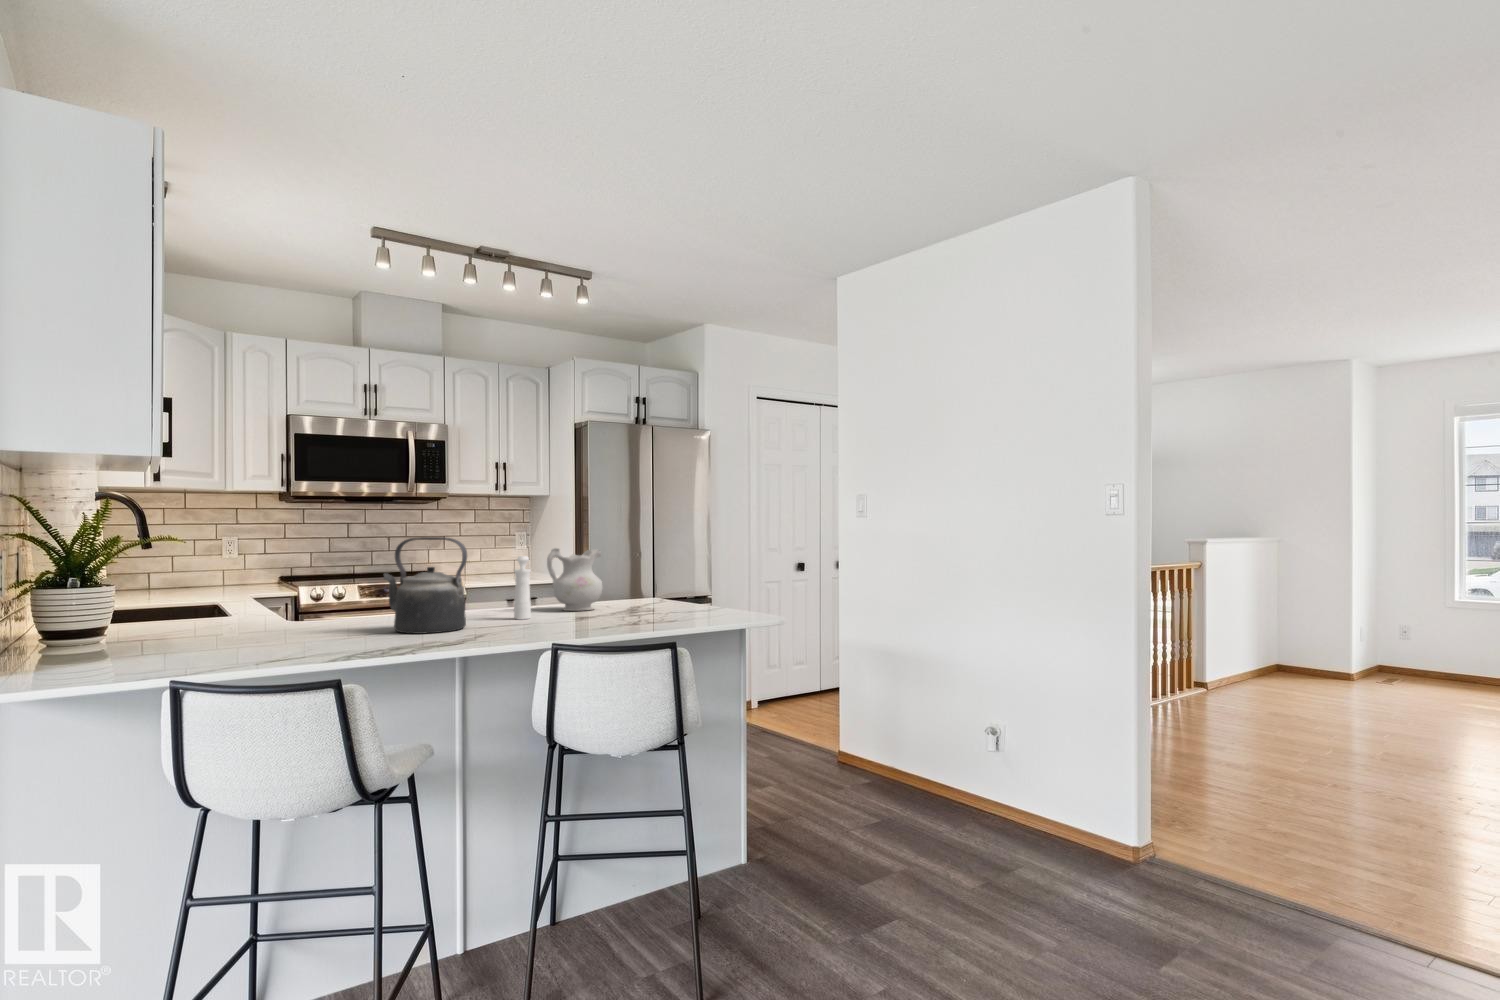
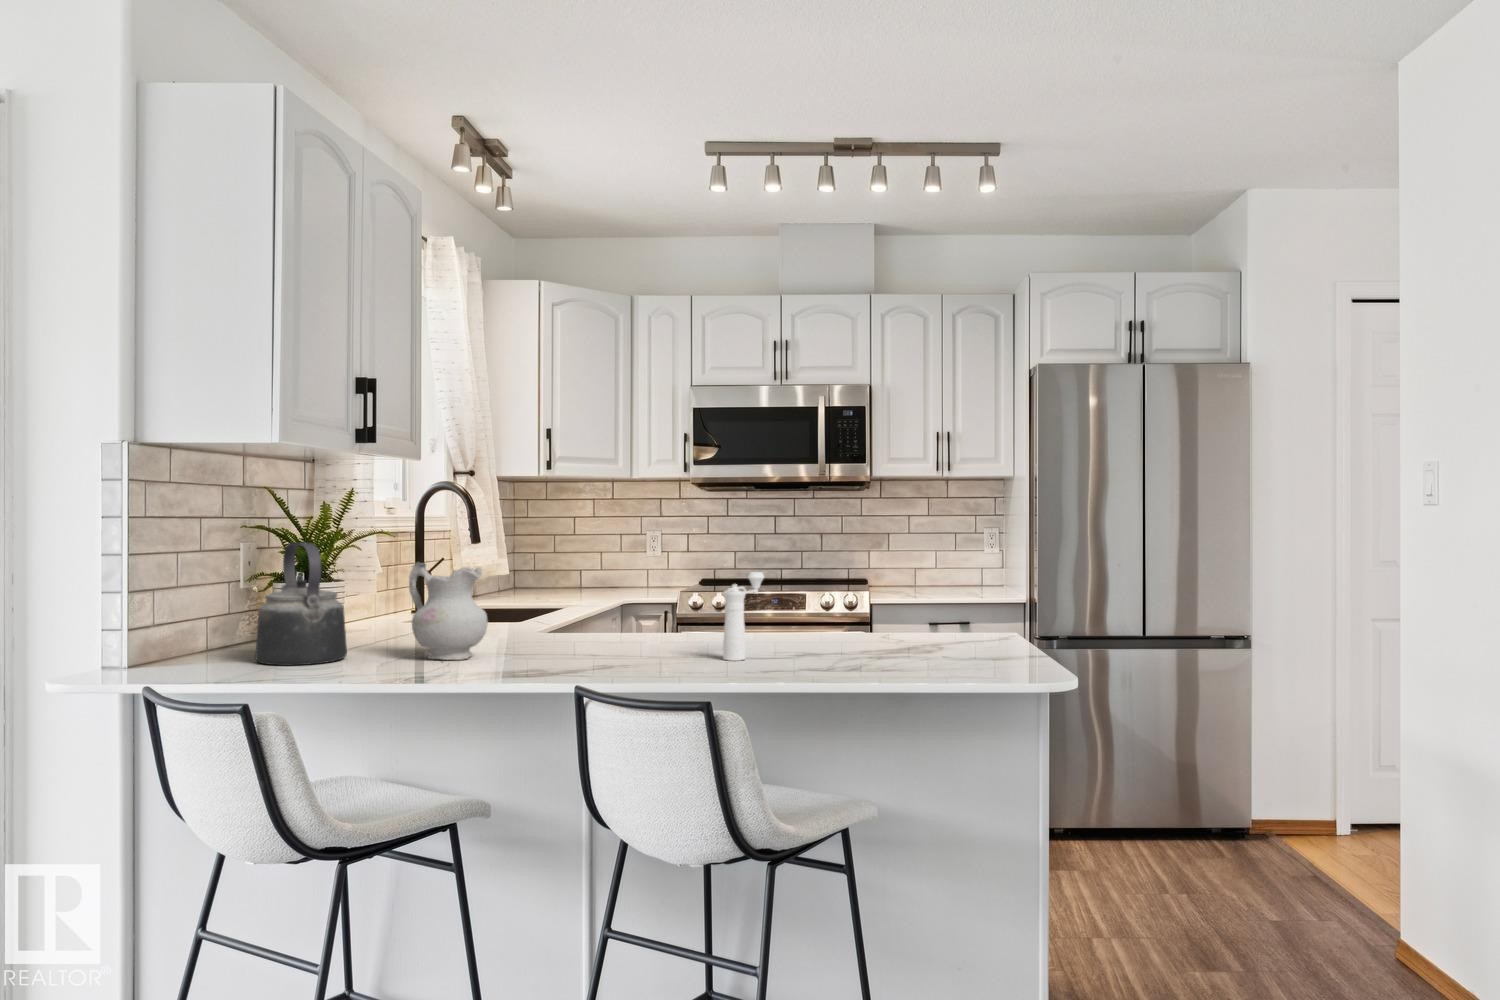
kettle: present [384,537,467,634] -> present [255,542,347,665]
ceramic pitcher: present [547,548,603,611] -> present [409,563,488,660]

